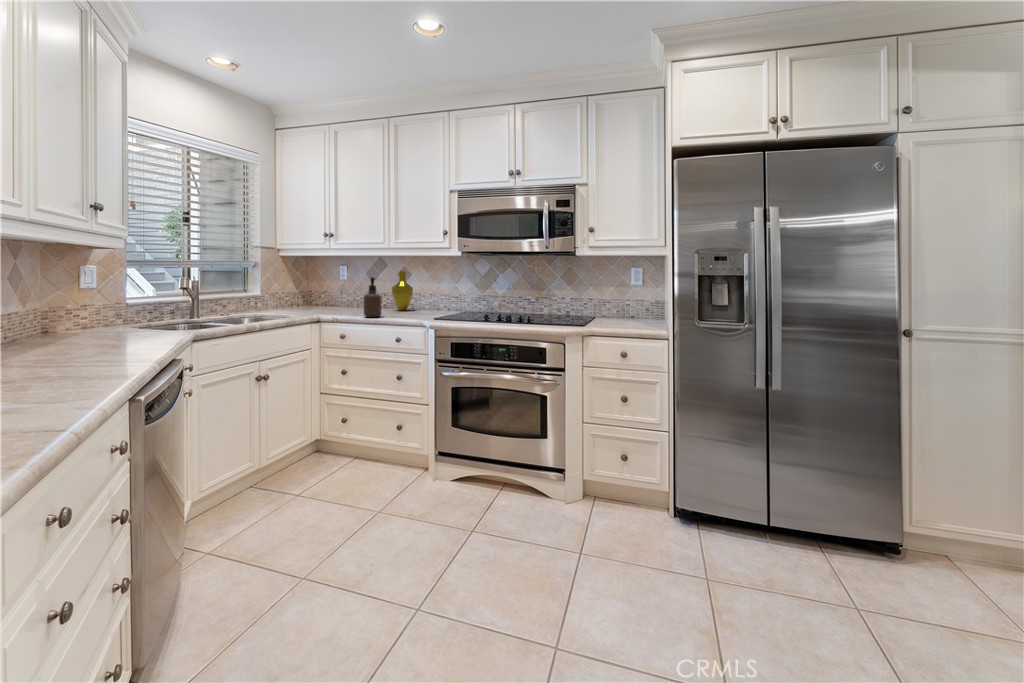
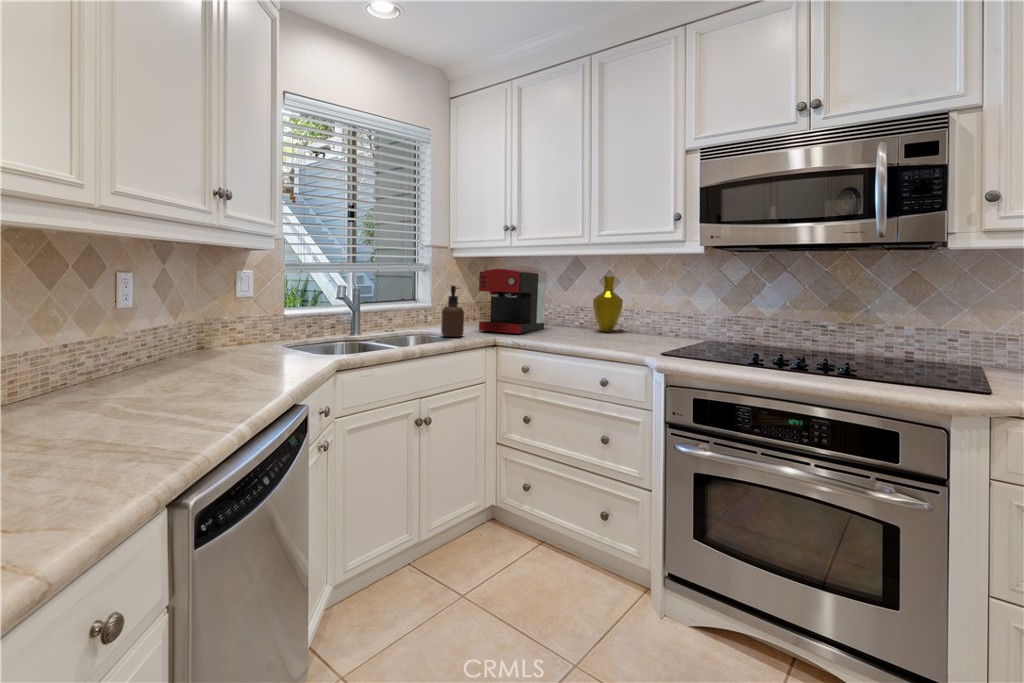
coffee maker: none [302,262,356,313] -> present [479,265,546,334]
soap dispenser: present [363,277,381,317] -> present [441,286,464,337]

